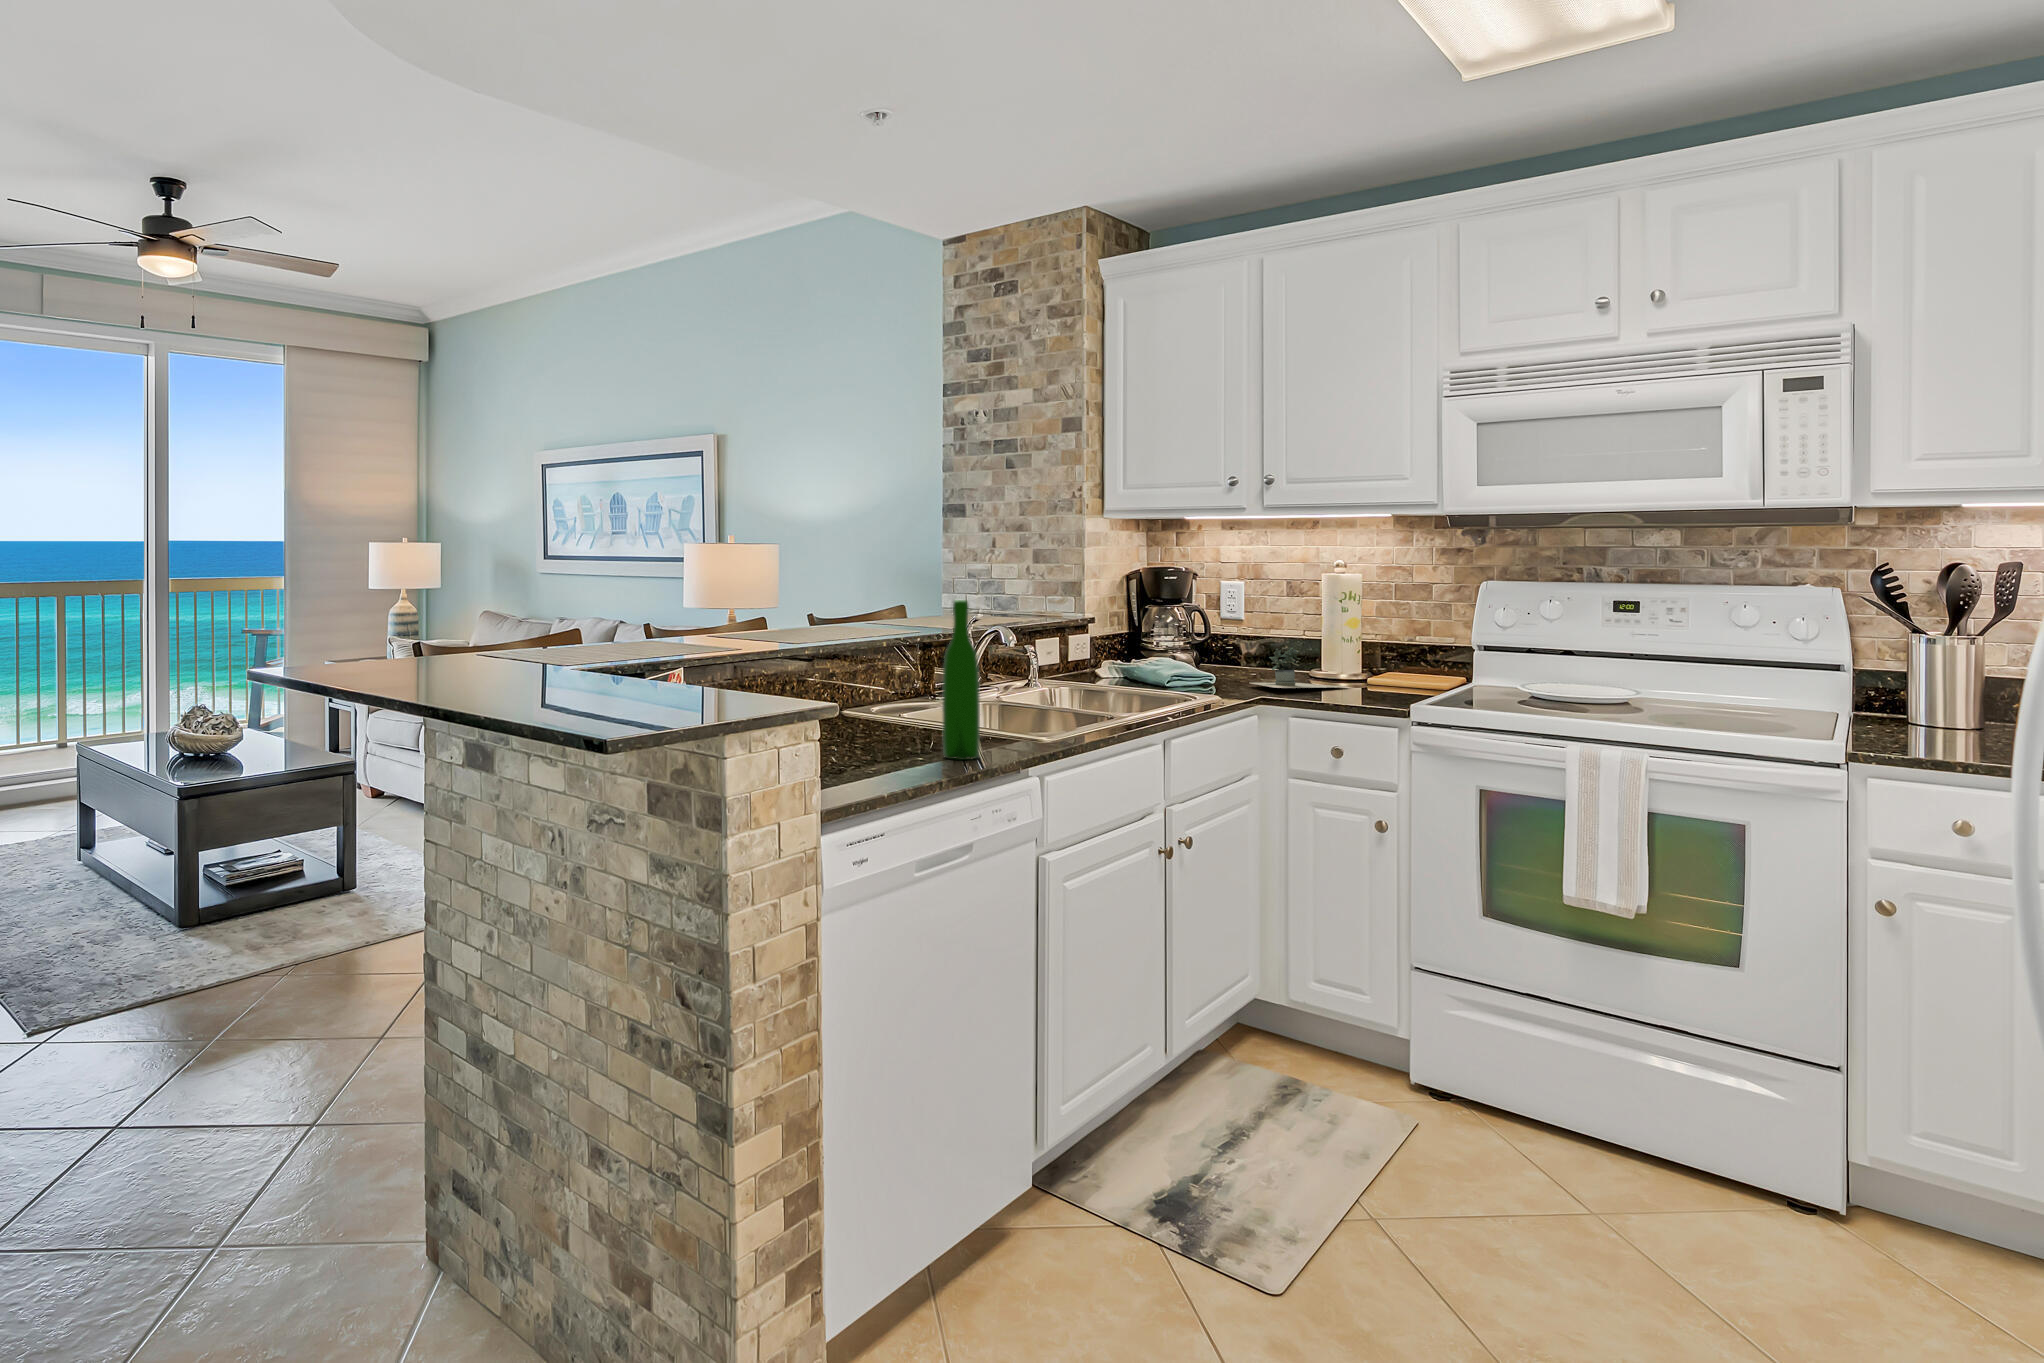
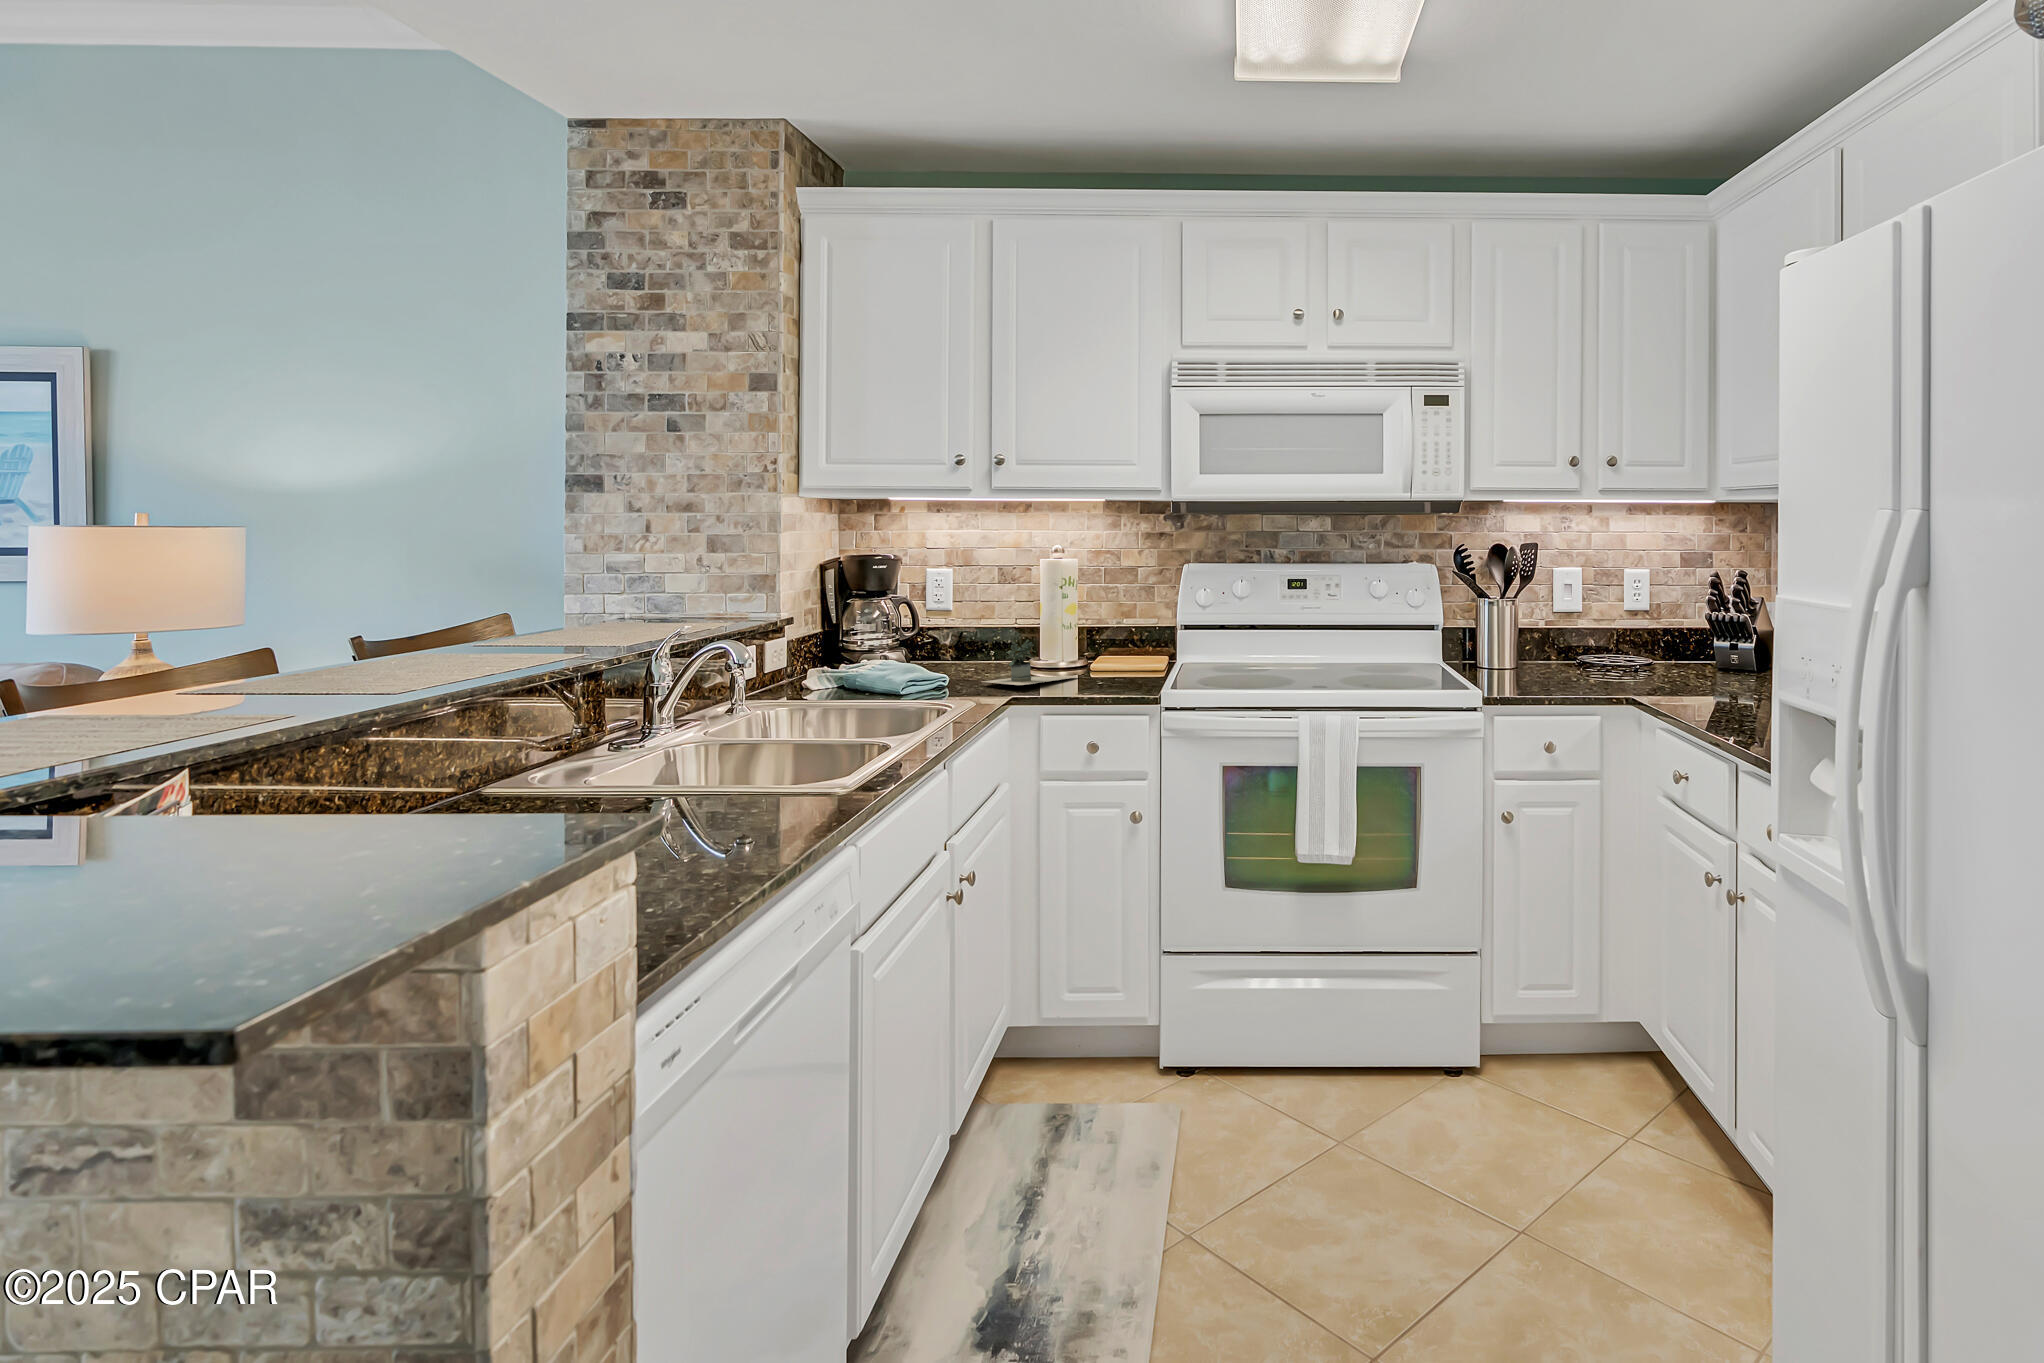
wine bottle: present [942,600,980,760] -> none [719,613,774,843]

